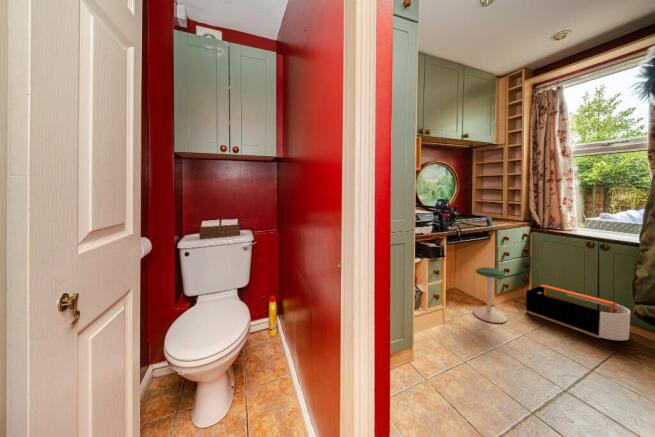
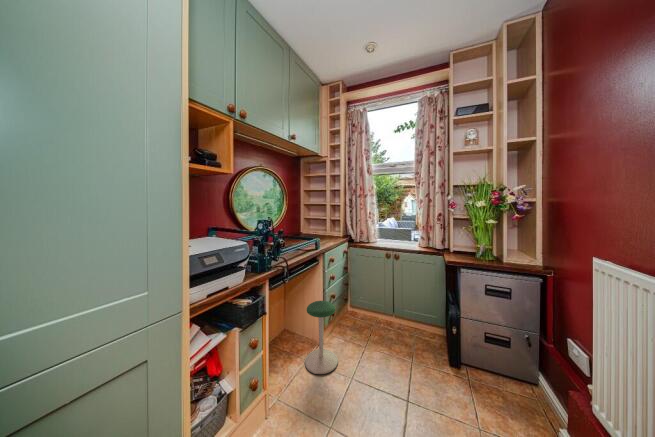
storage bin: present [526,285,630,340] -> none [351,300,416,350]

